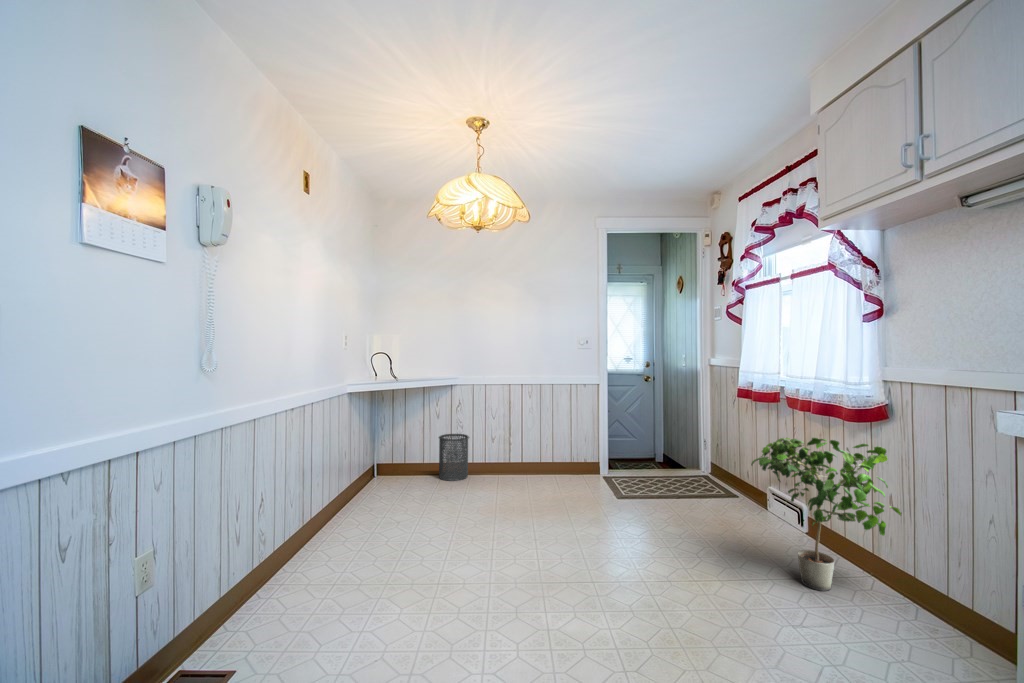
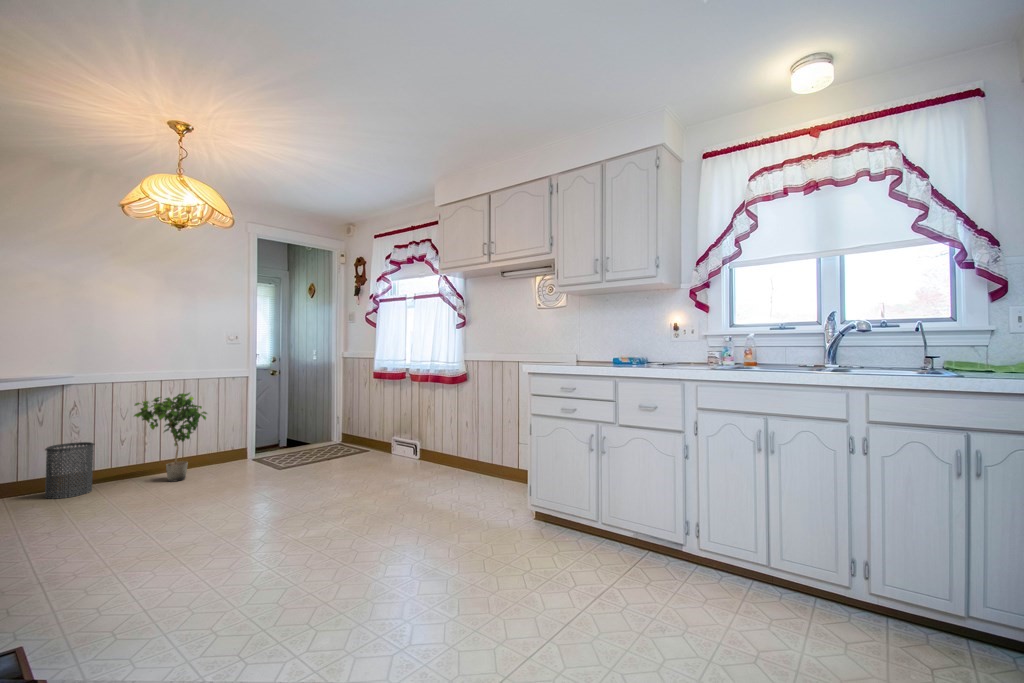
potted plant: present [751,438,902,591] -> present [134,393,207,482]

